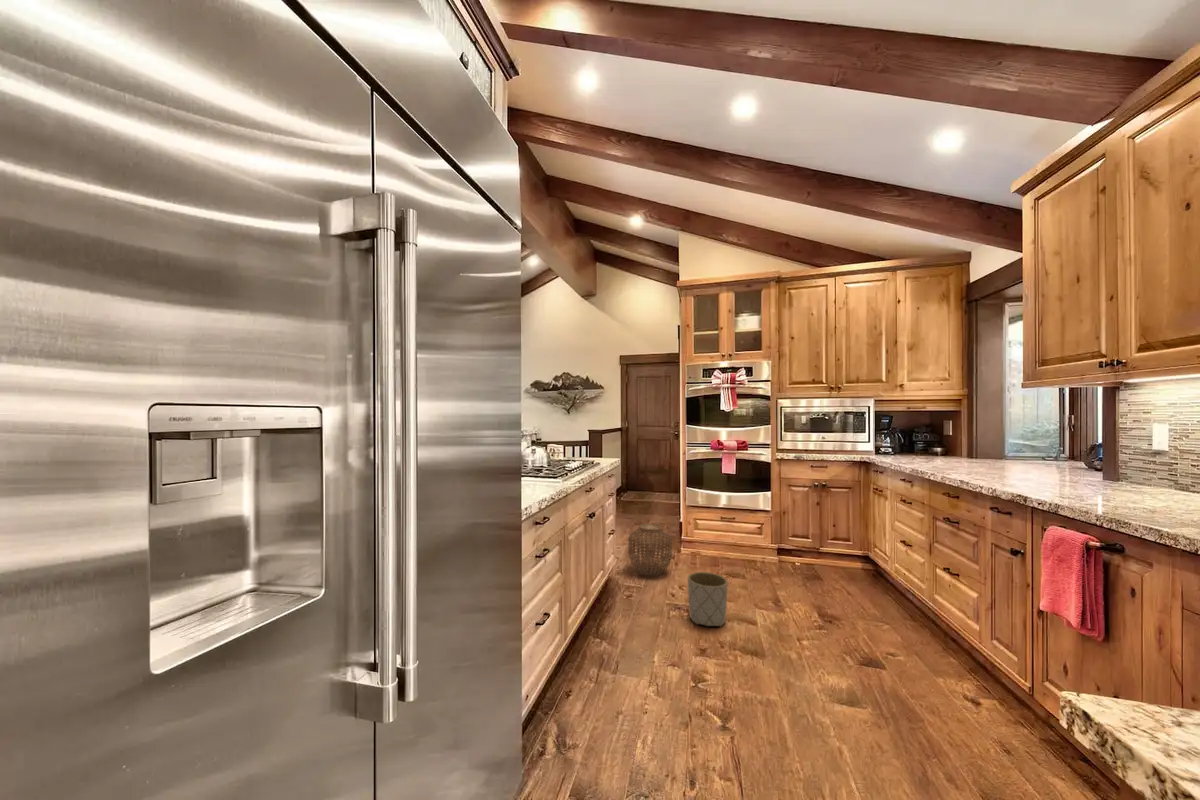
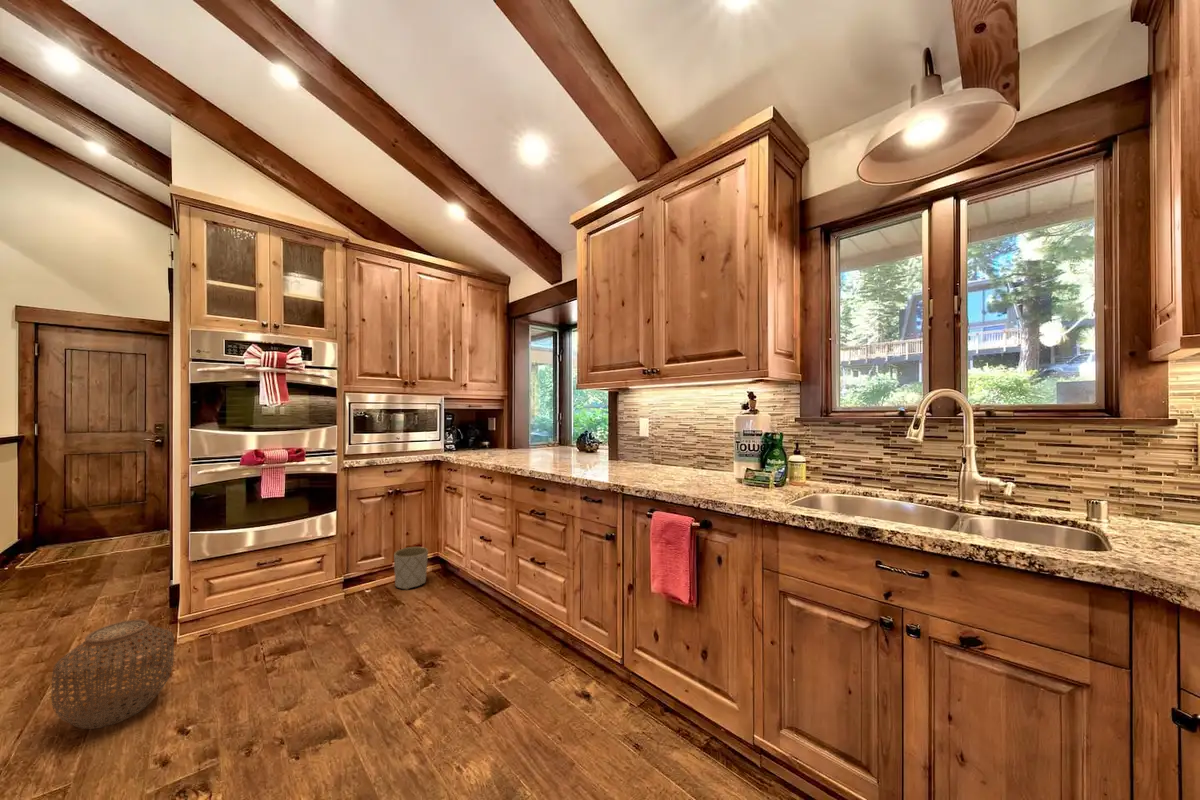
planter: present [688,572,728,626] -> present [394,547,428,589]

